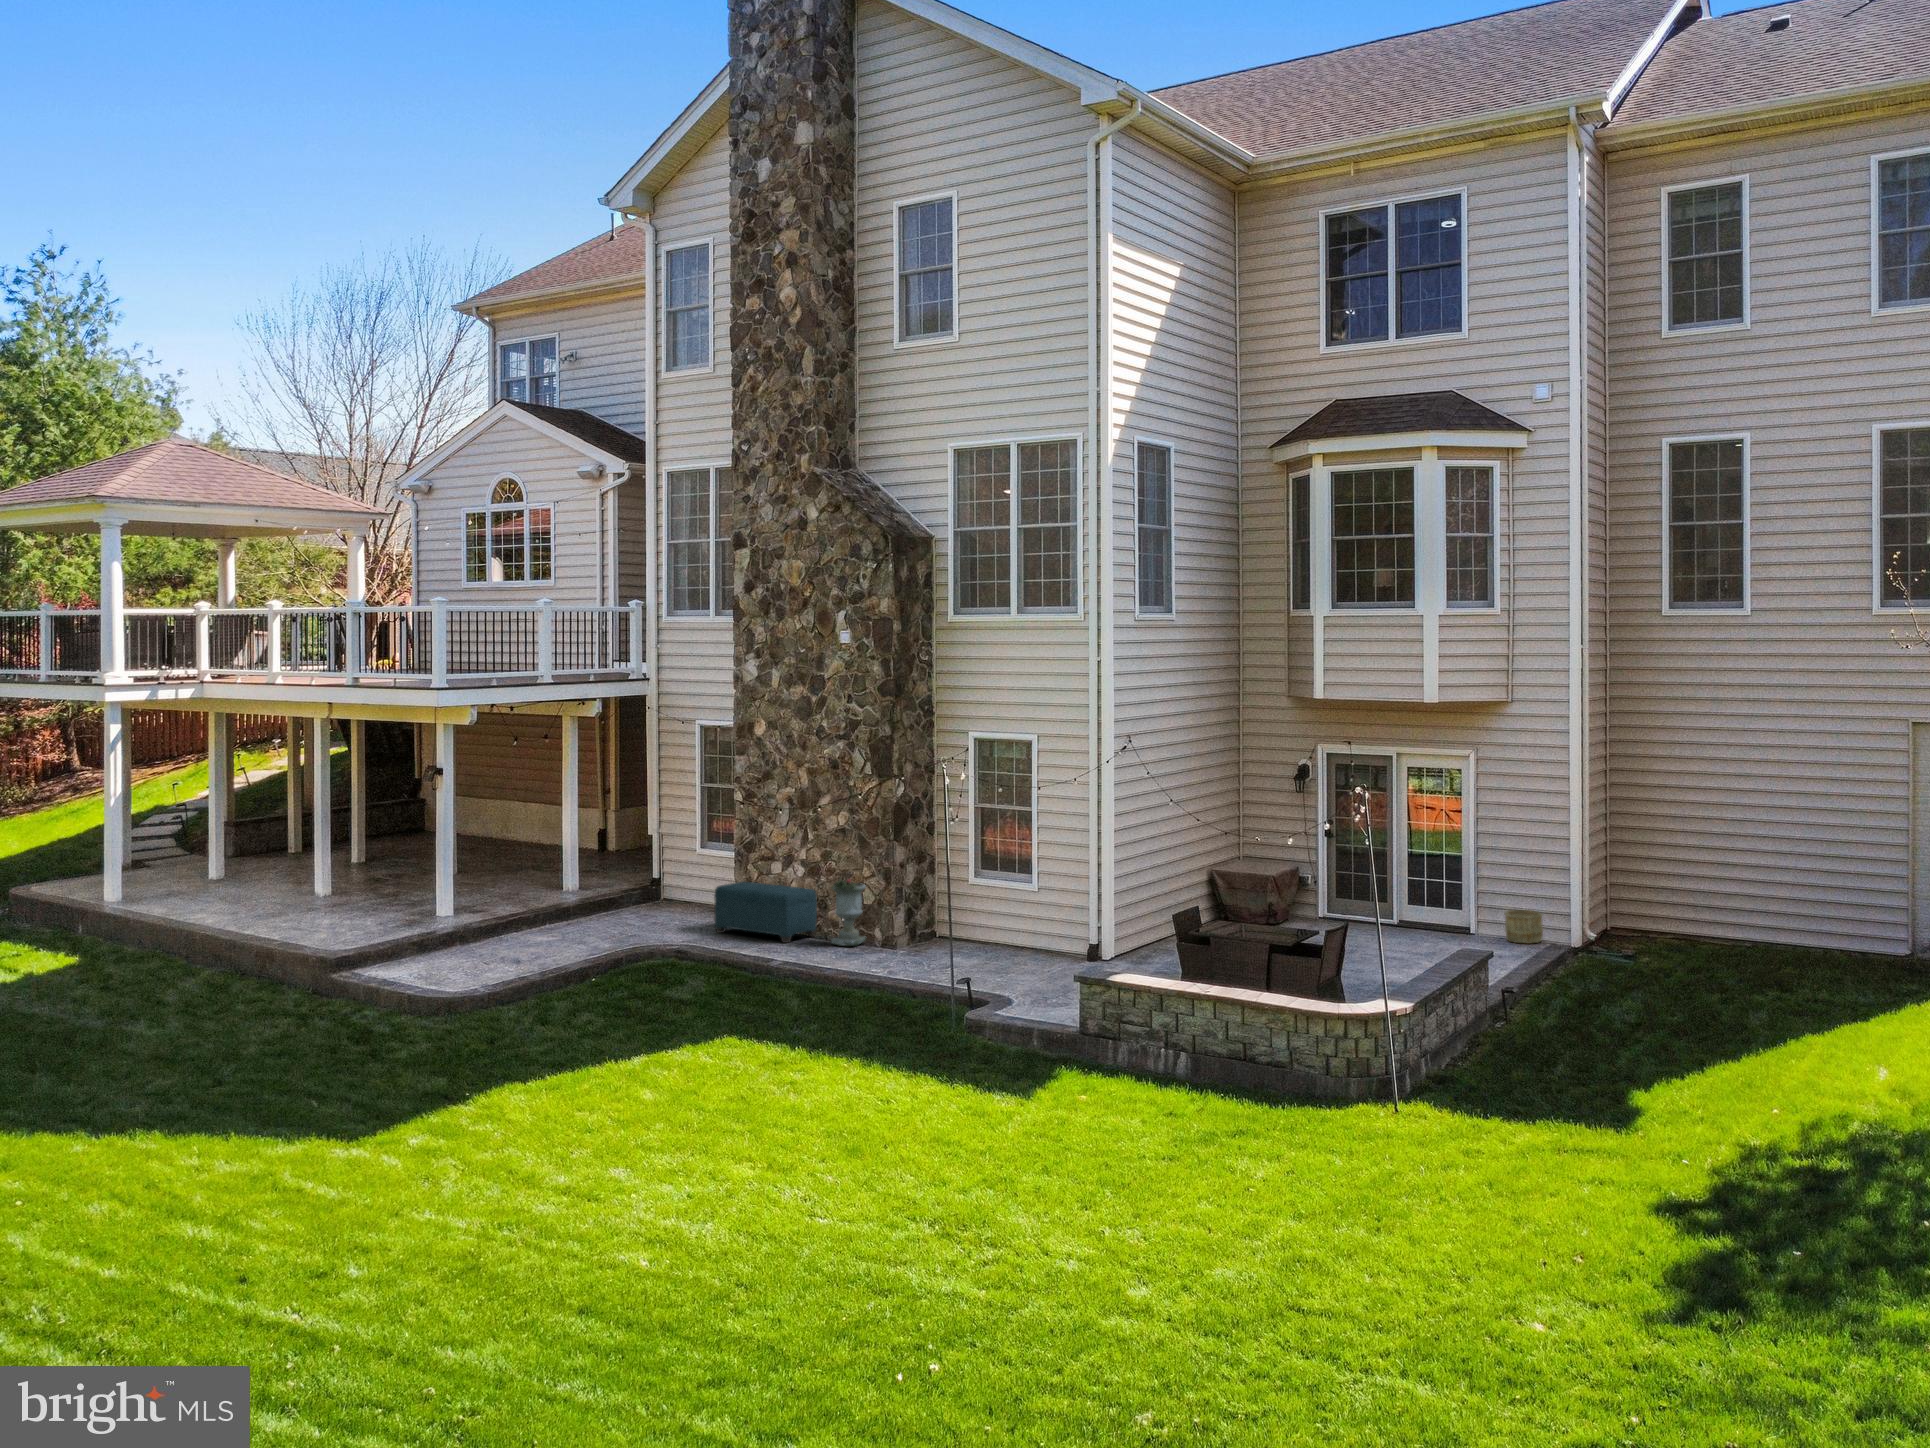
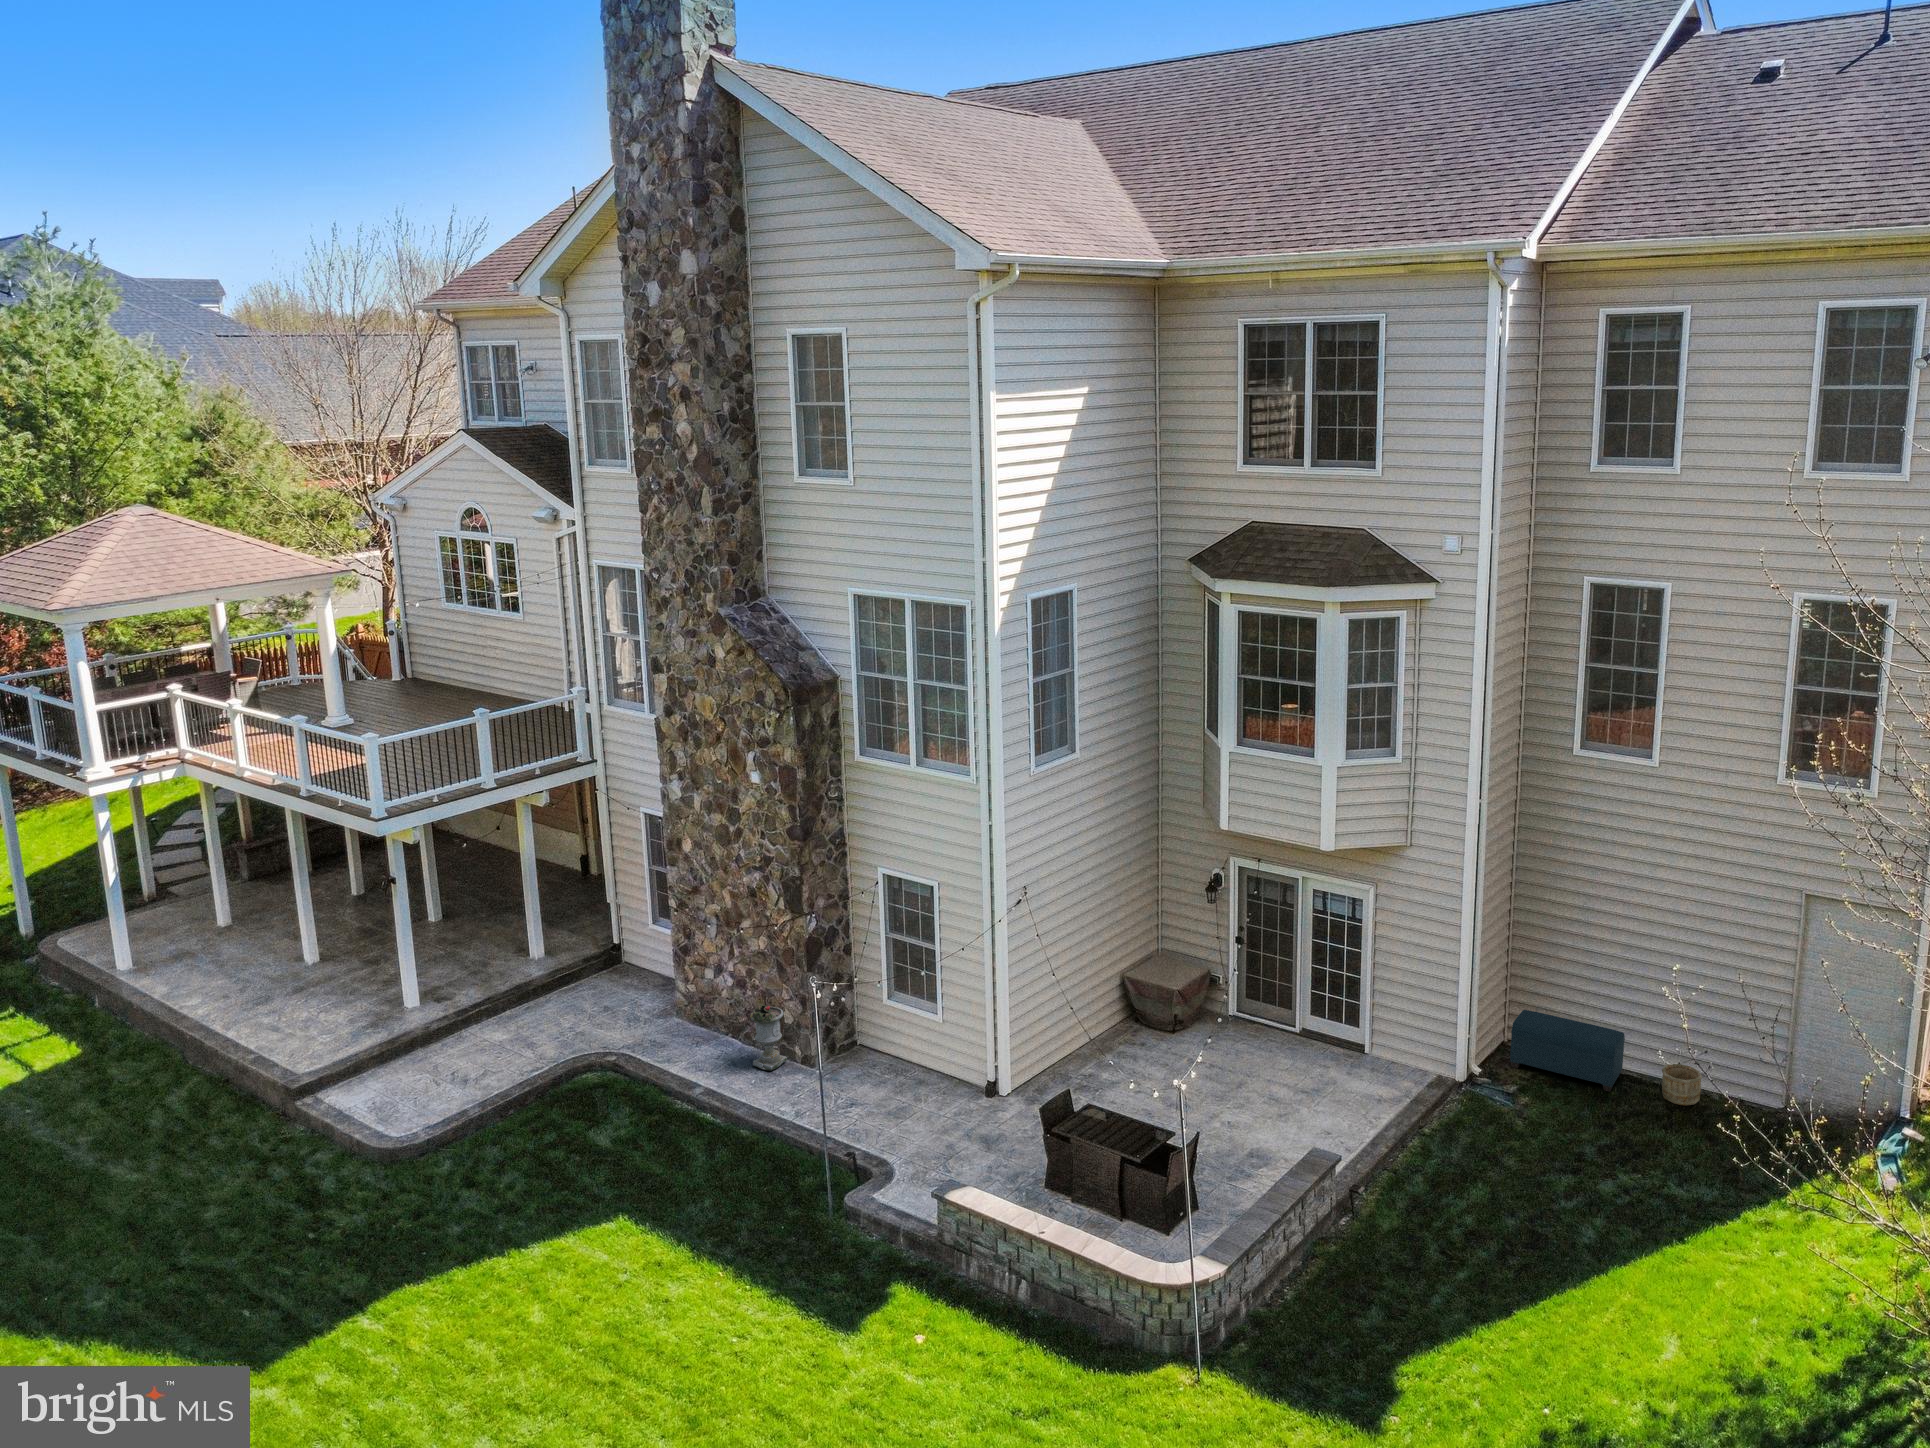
bench: present [714,882,817,943] -> present [1510,1010,1625,1092]
wooden bucket: present [1505,910,1543,944] -> present [1662,1064,1702,1106]

